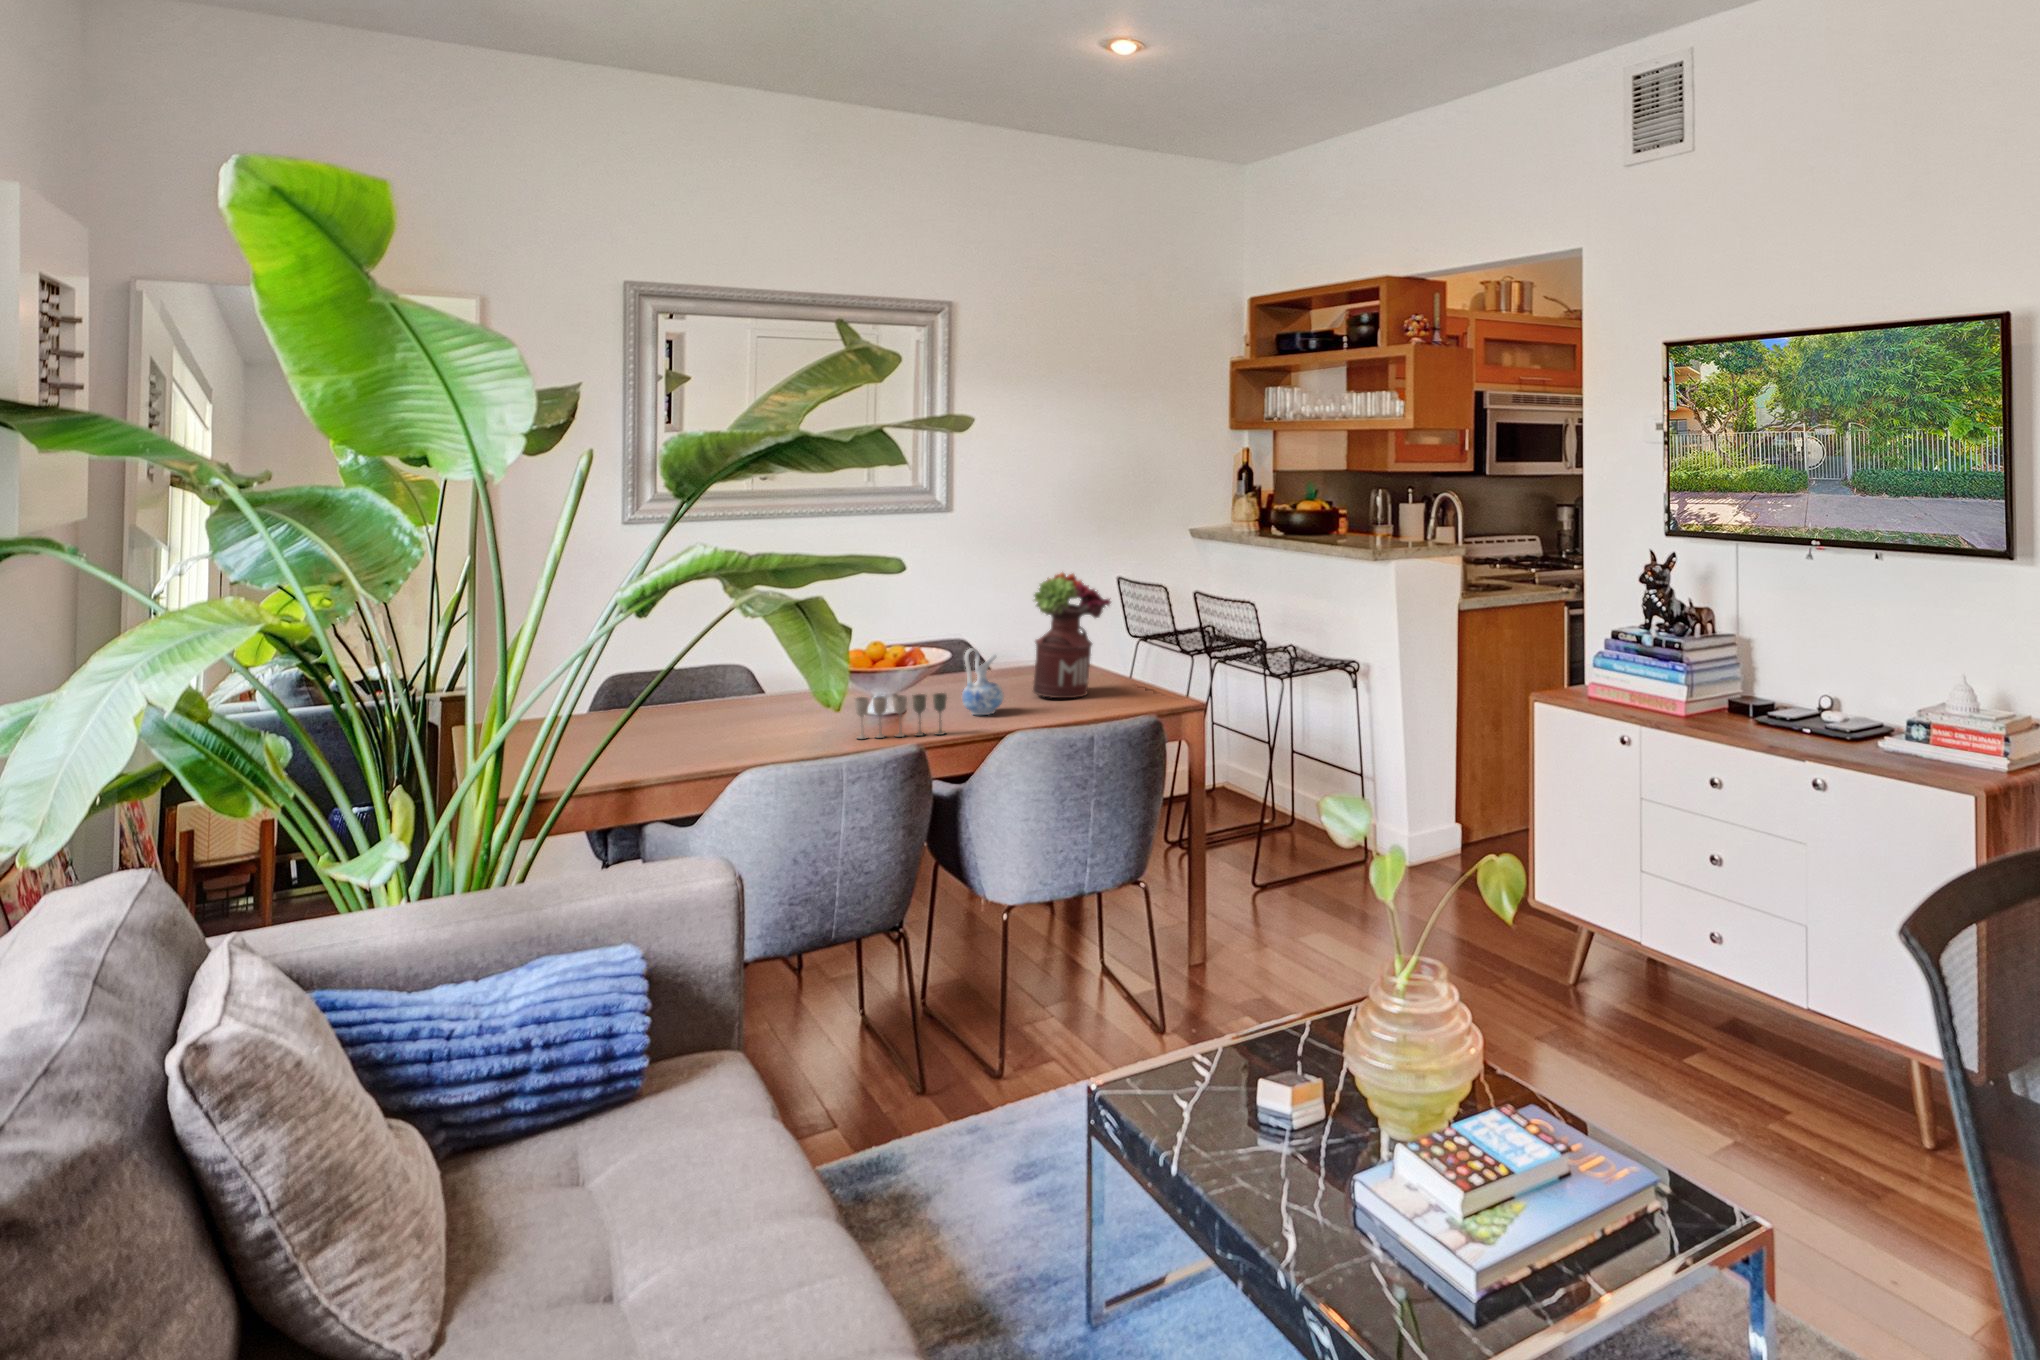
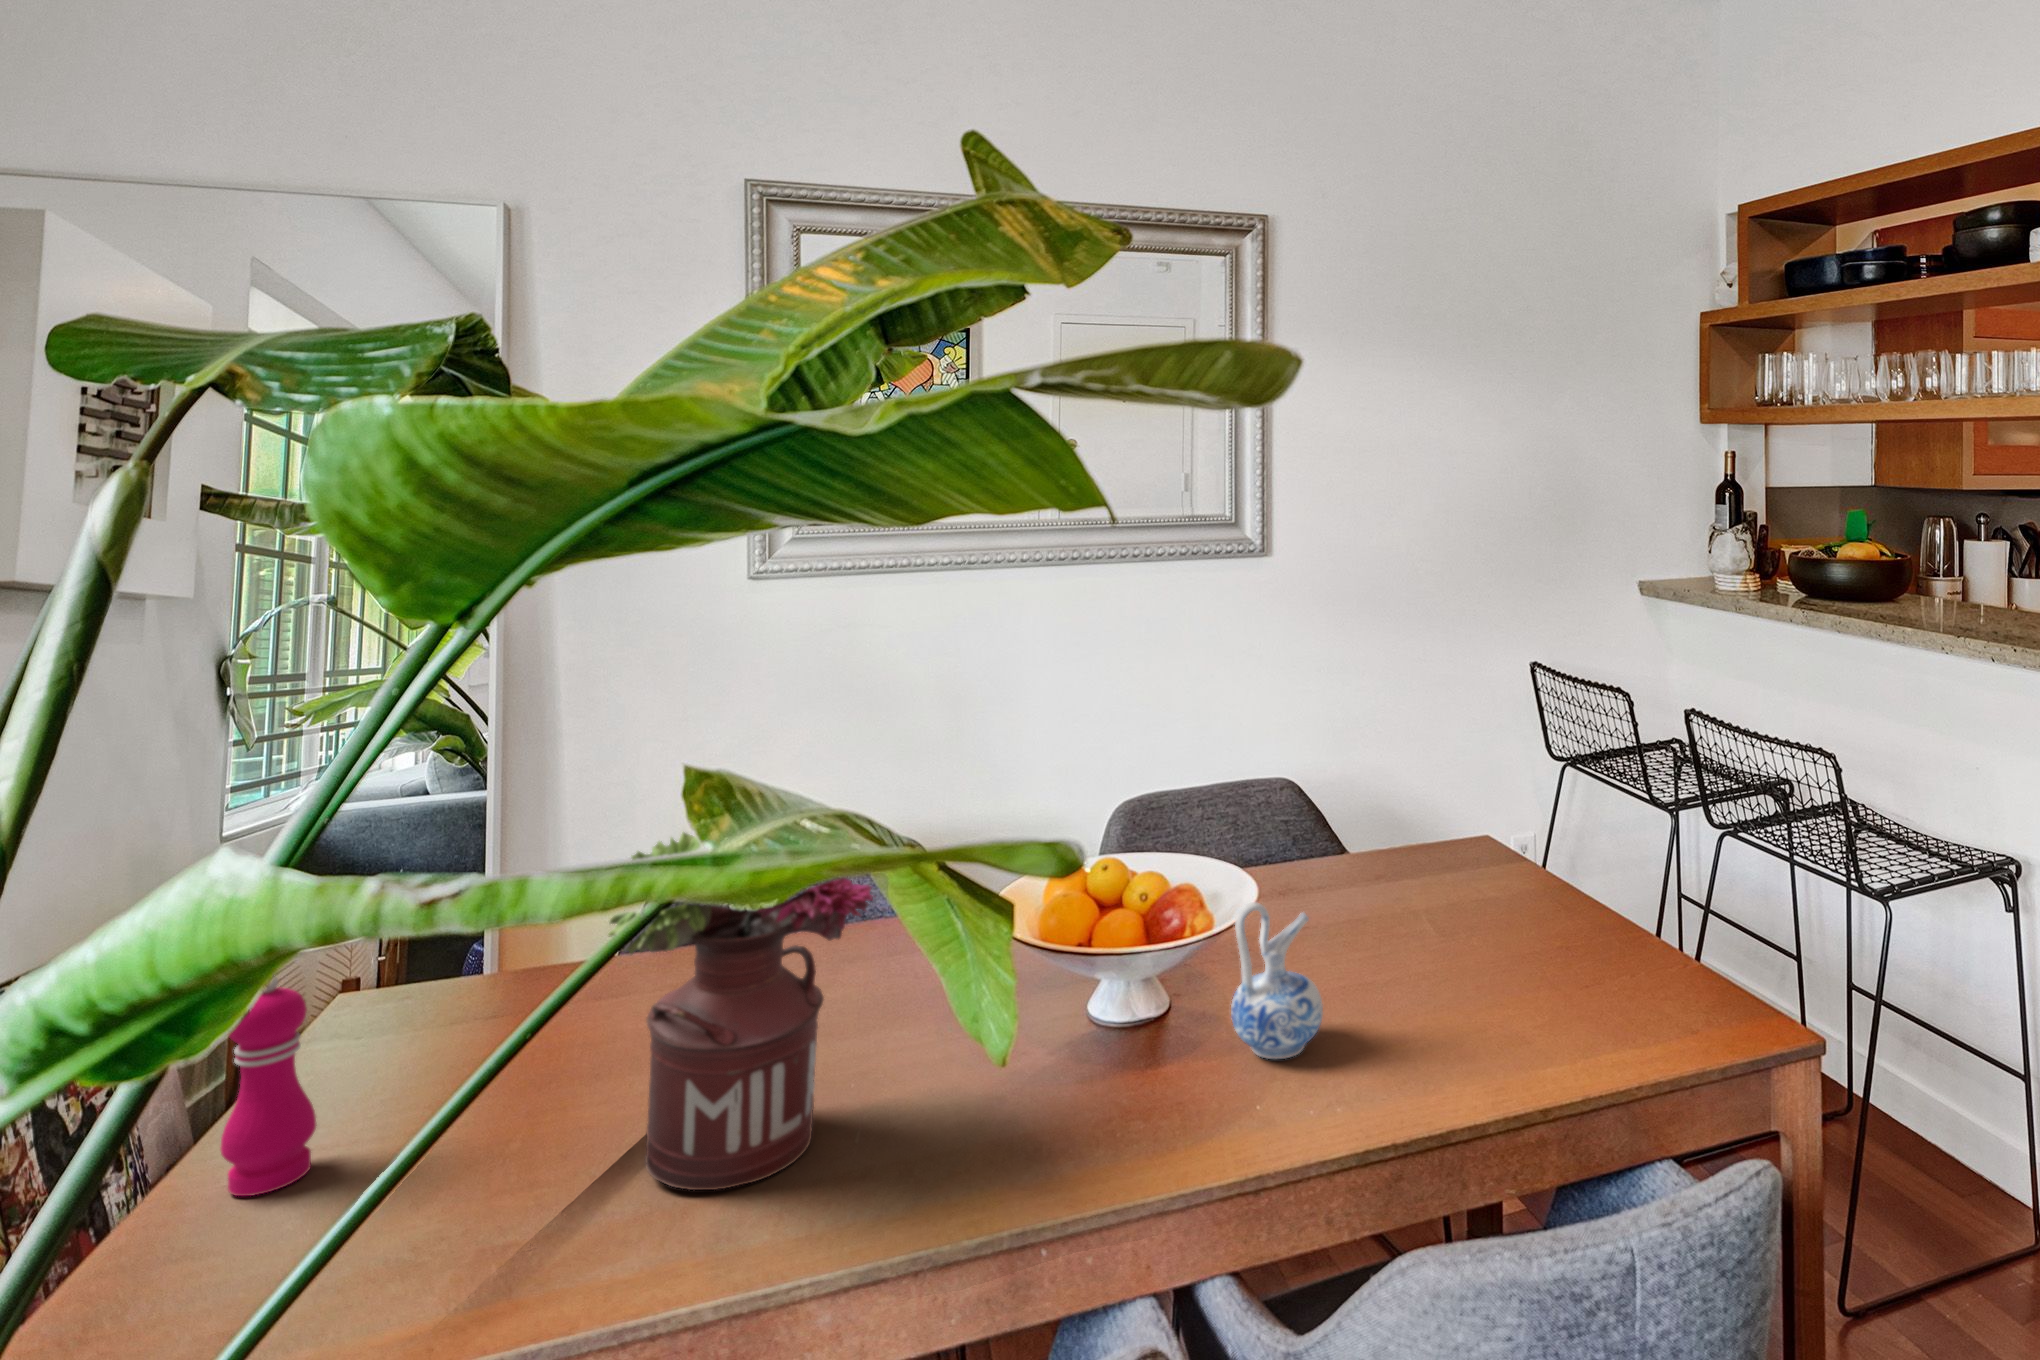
flower arrangement: present [1033,572,1111,698] -> present [609,832,873,1190]
pepper mill: none [526,674,562,765] -> present [221,978,317,1196]
wine glass: present [855,693,947,739] -> none [967,1040,1179,1153]

